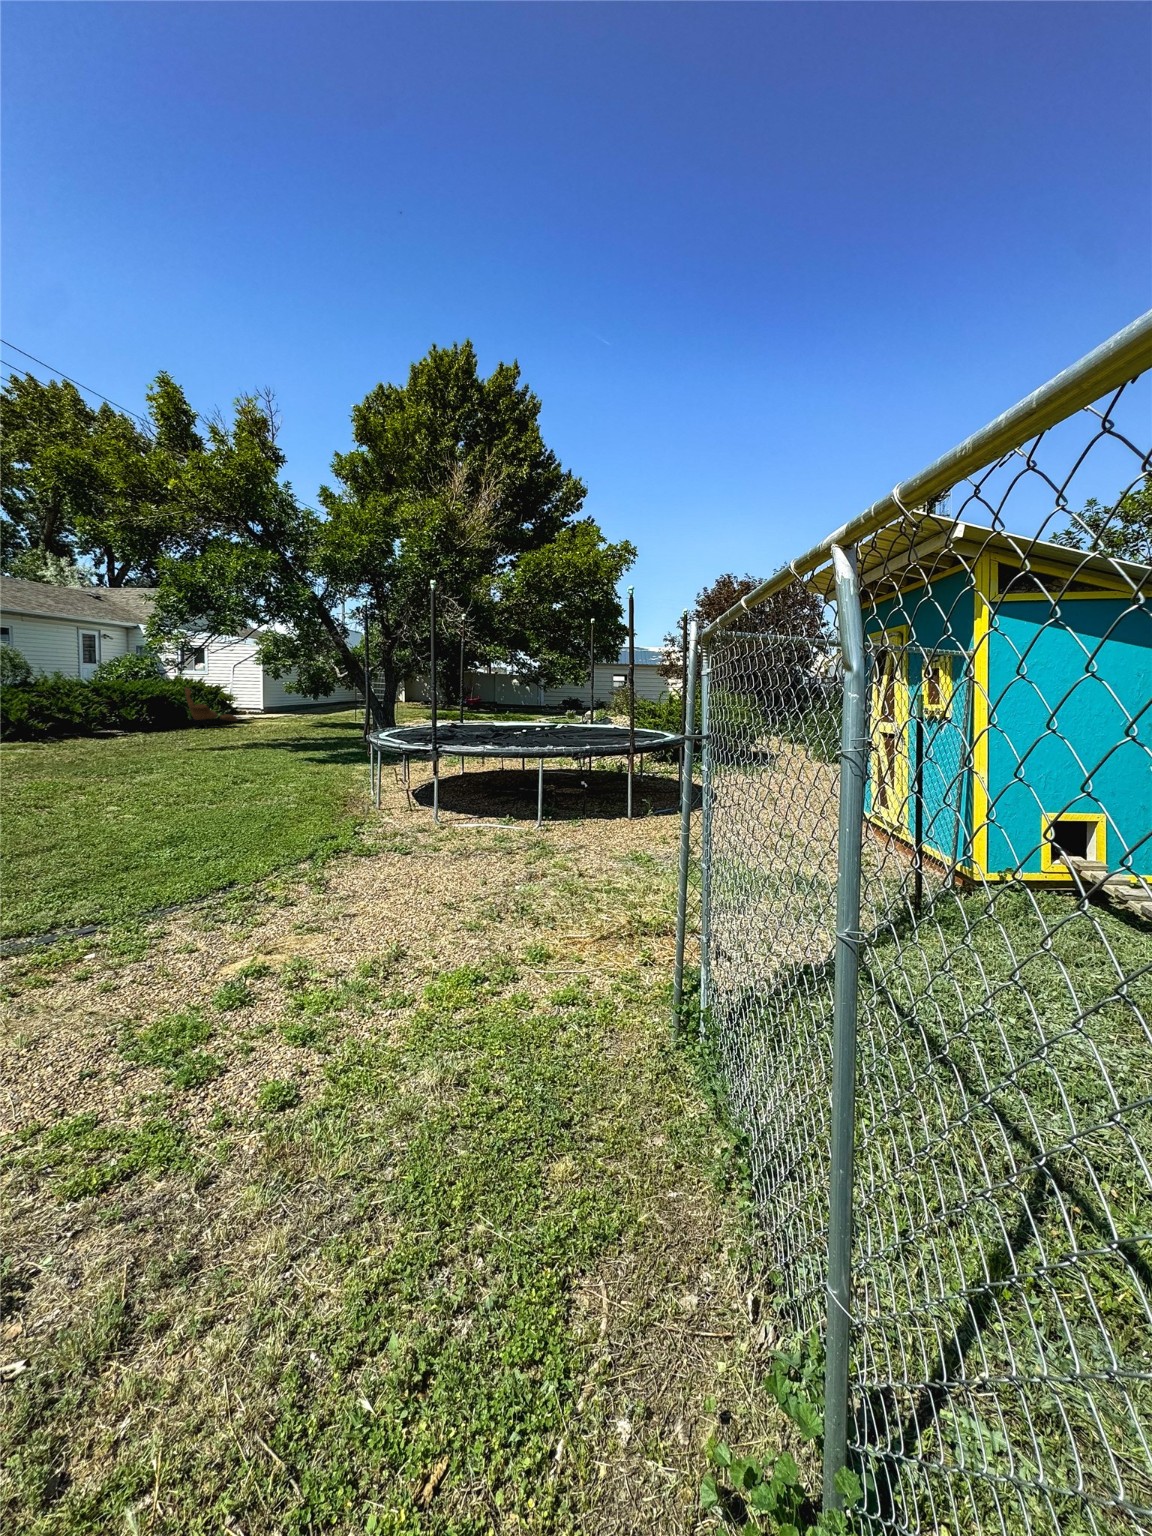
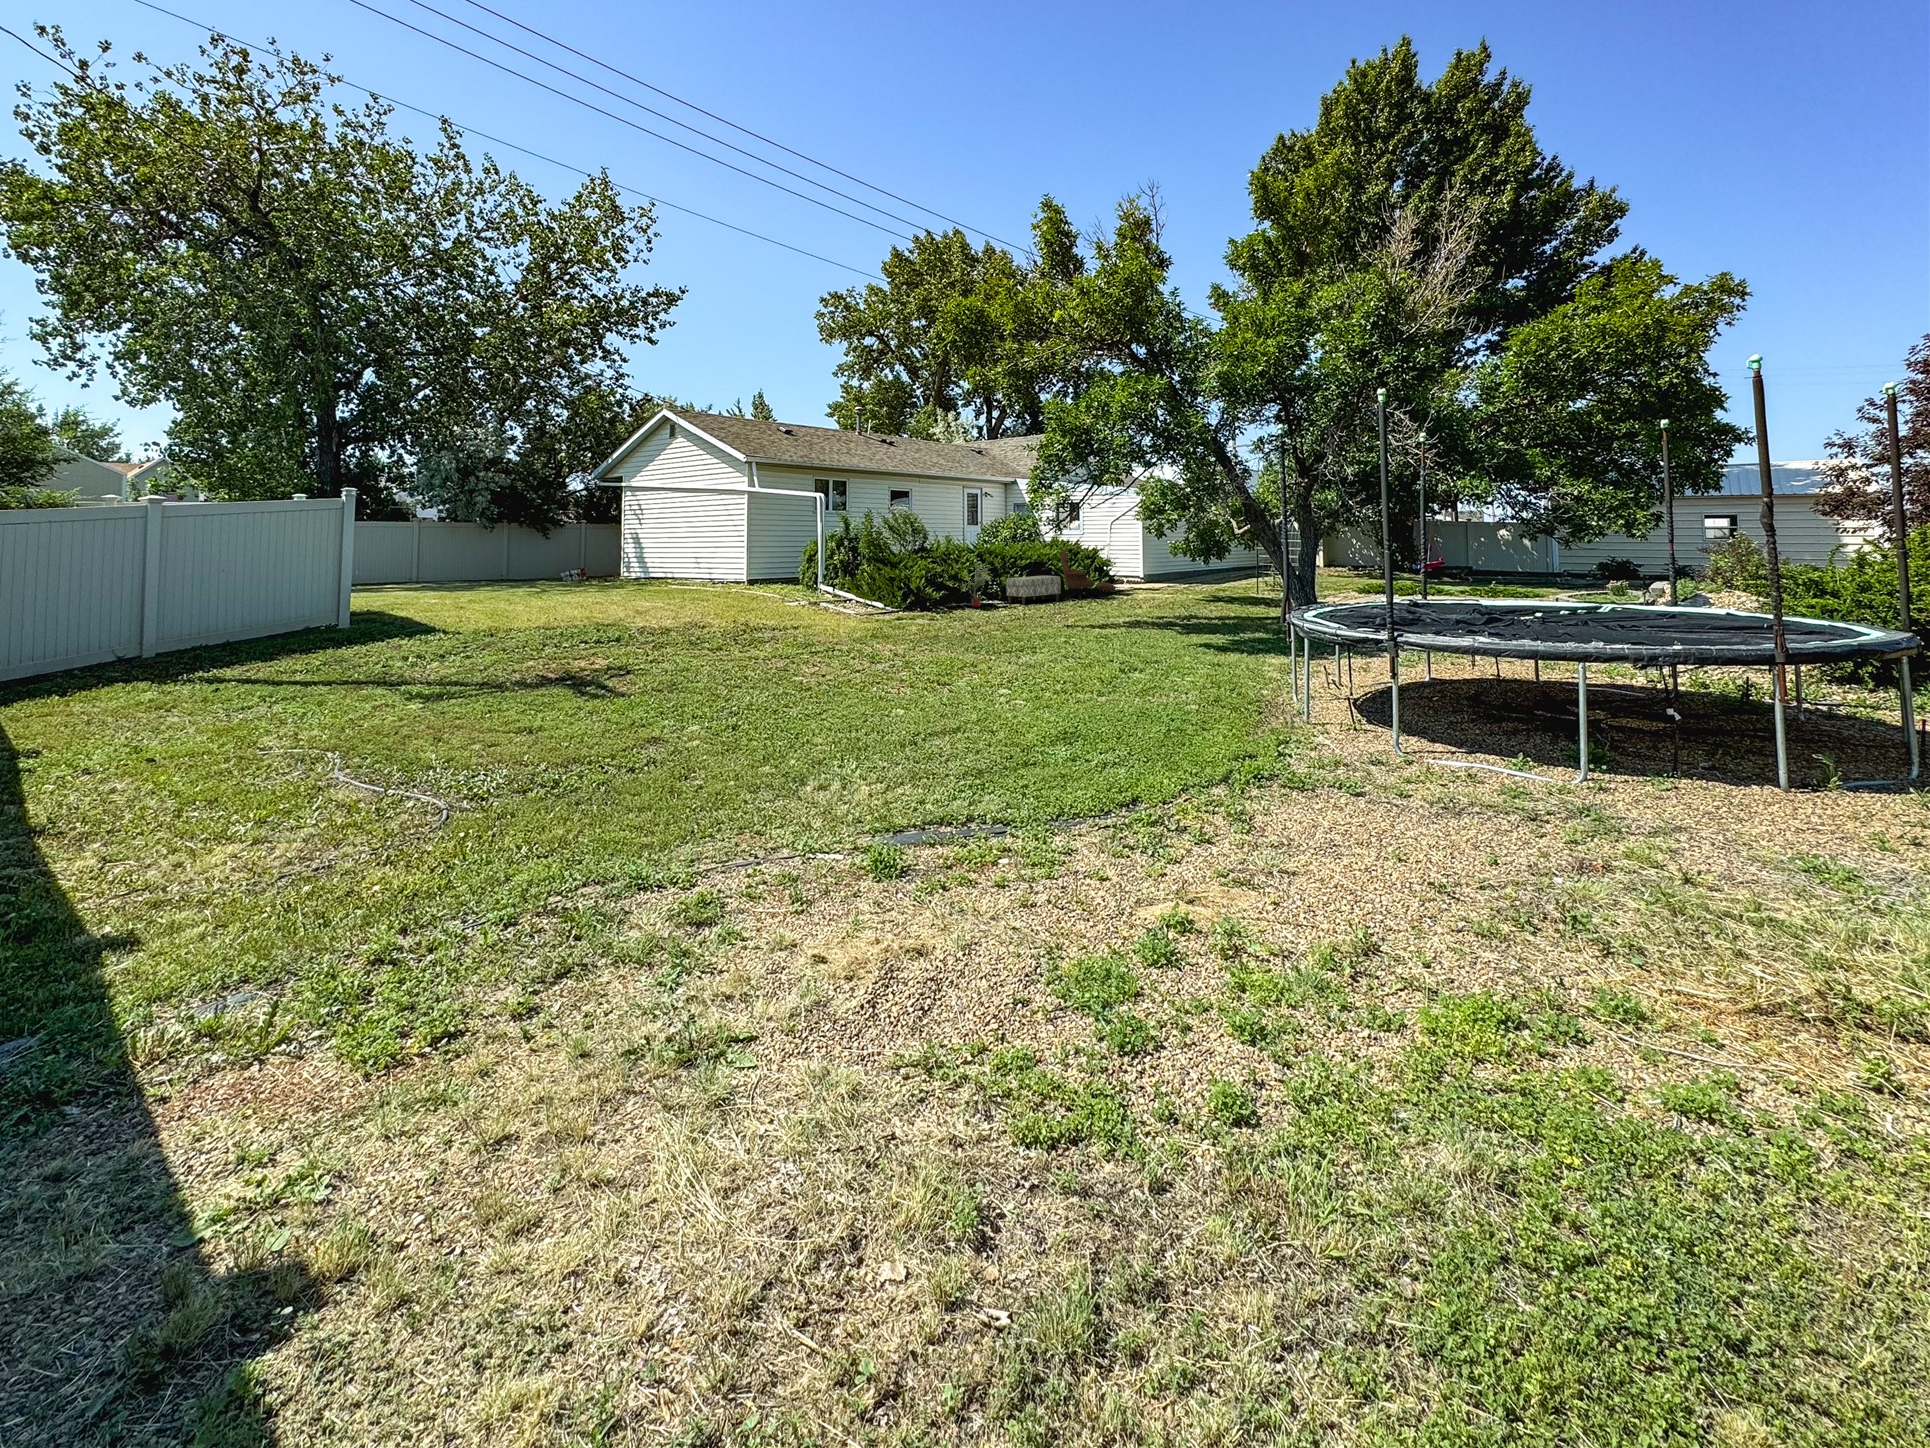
potted tree: none [82,698,111,738] -> present [964,563,988,607]
bench: none [131,709,186,735] -> present [1006,575,1061,605]

